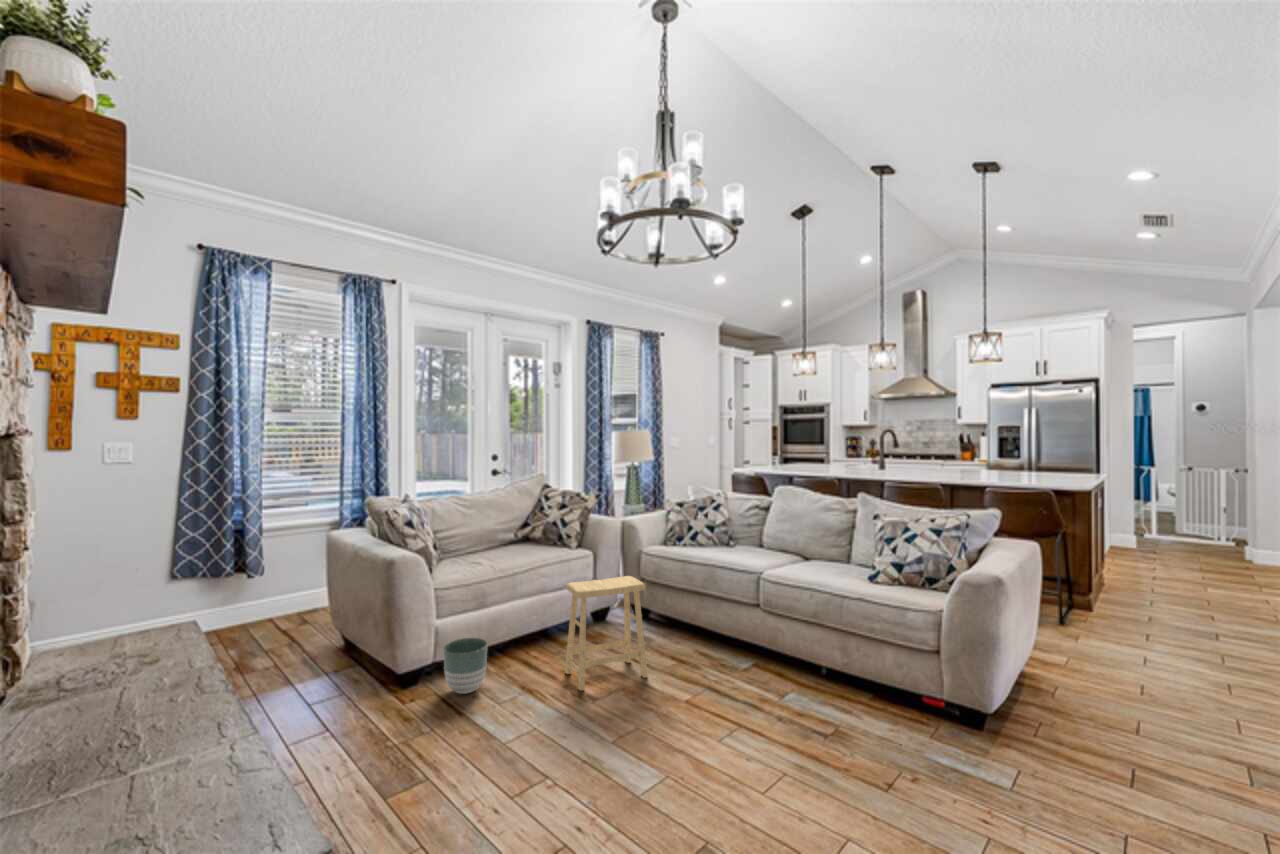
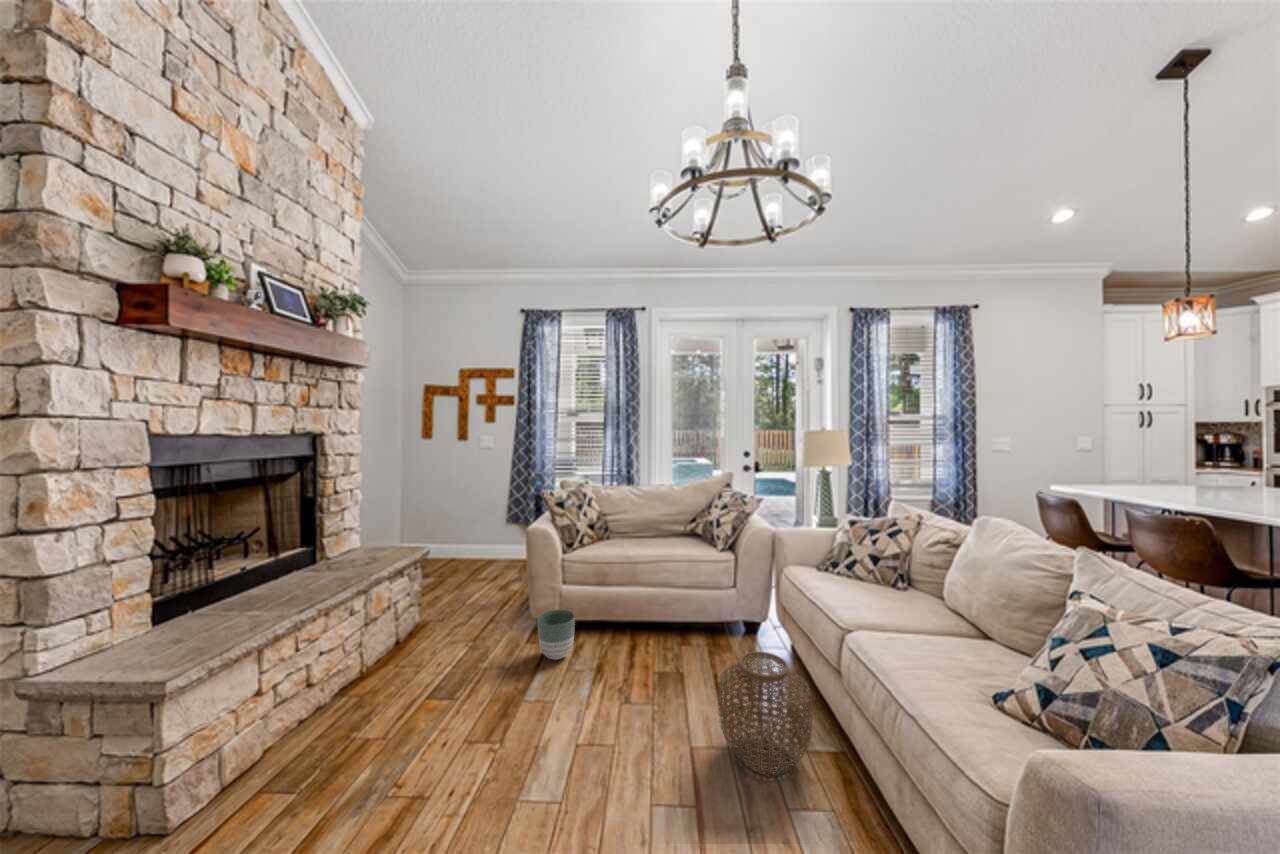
footstool: present [565,576,648,691] -> none [619,586,709,720]
woven basket: none [677,599,745,682] -> present [718,651,812,775]

